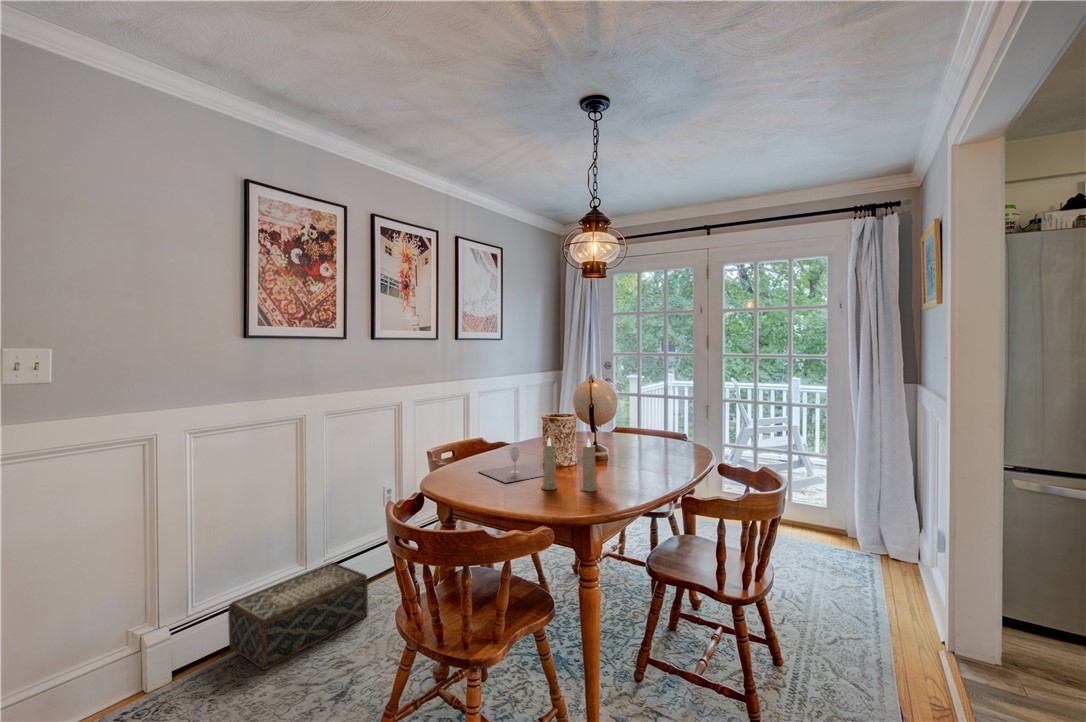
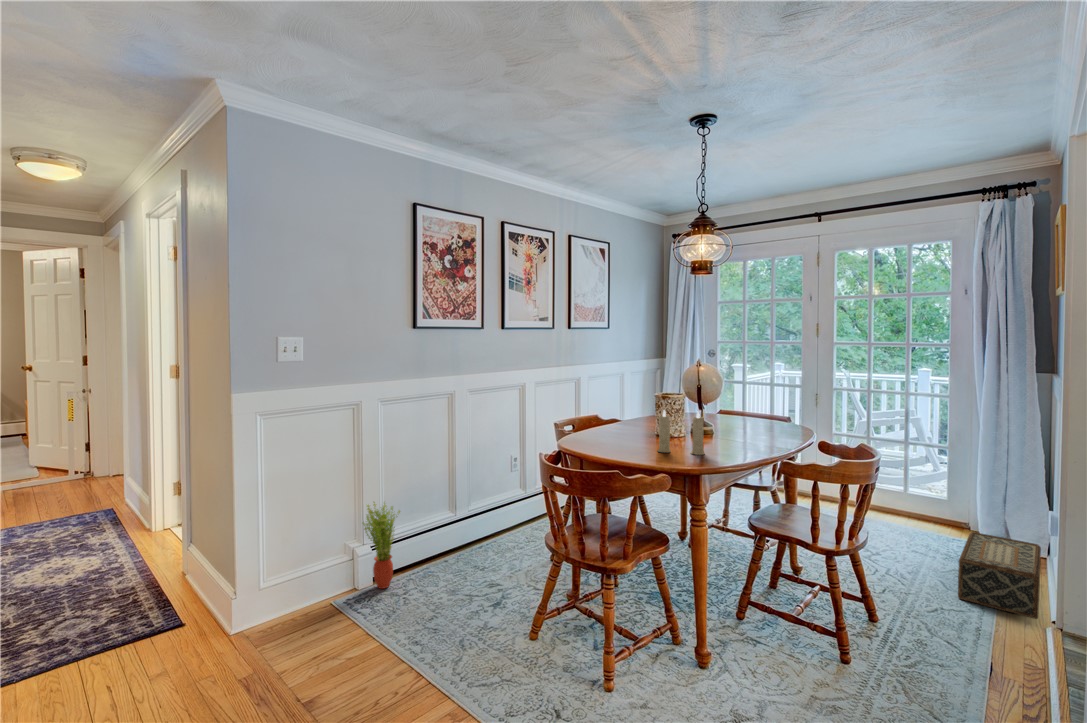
wine glass: present [479,447,544,483] -> none [601,420,666,447]
potted plant: none [155,562,218,680] -> present [363,502,400,589]
woven basket: present [228,563,368,670] -> present [958,532,1041,619]

